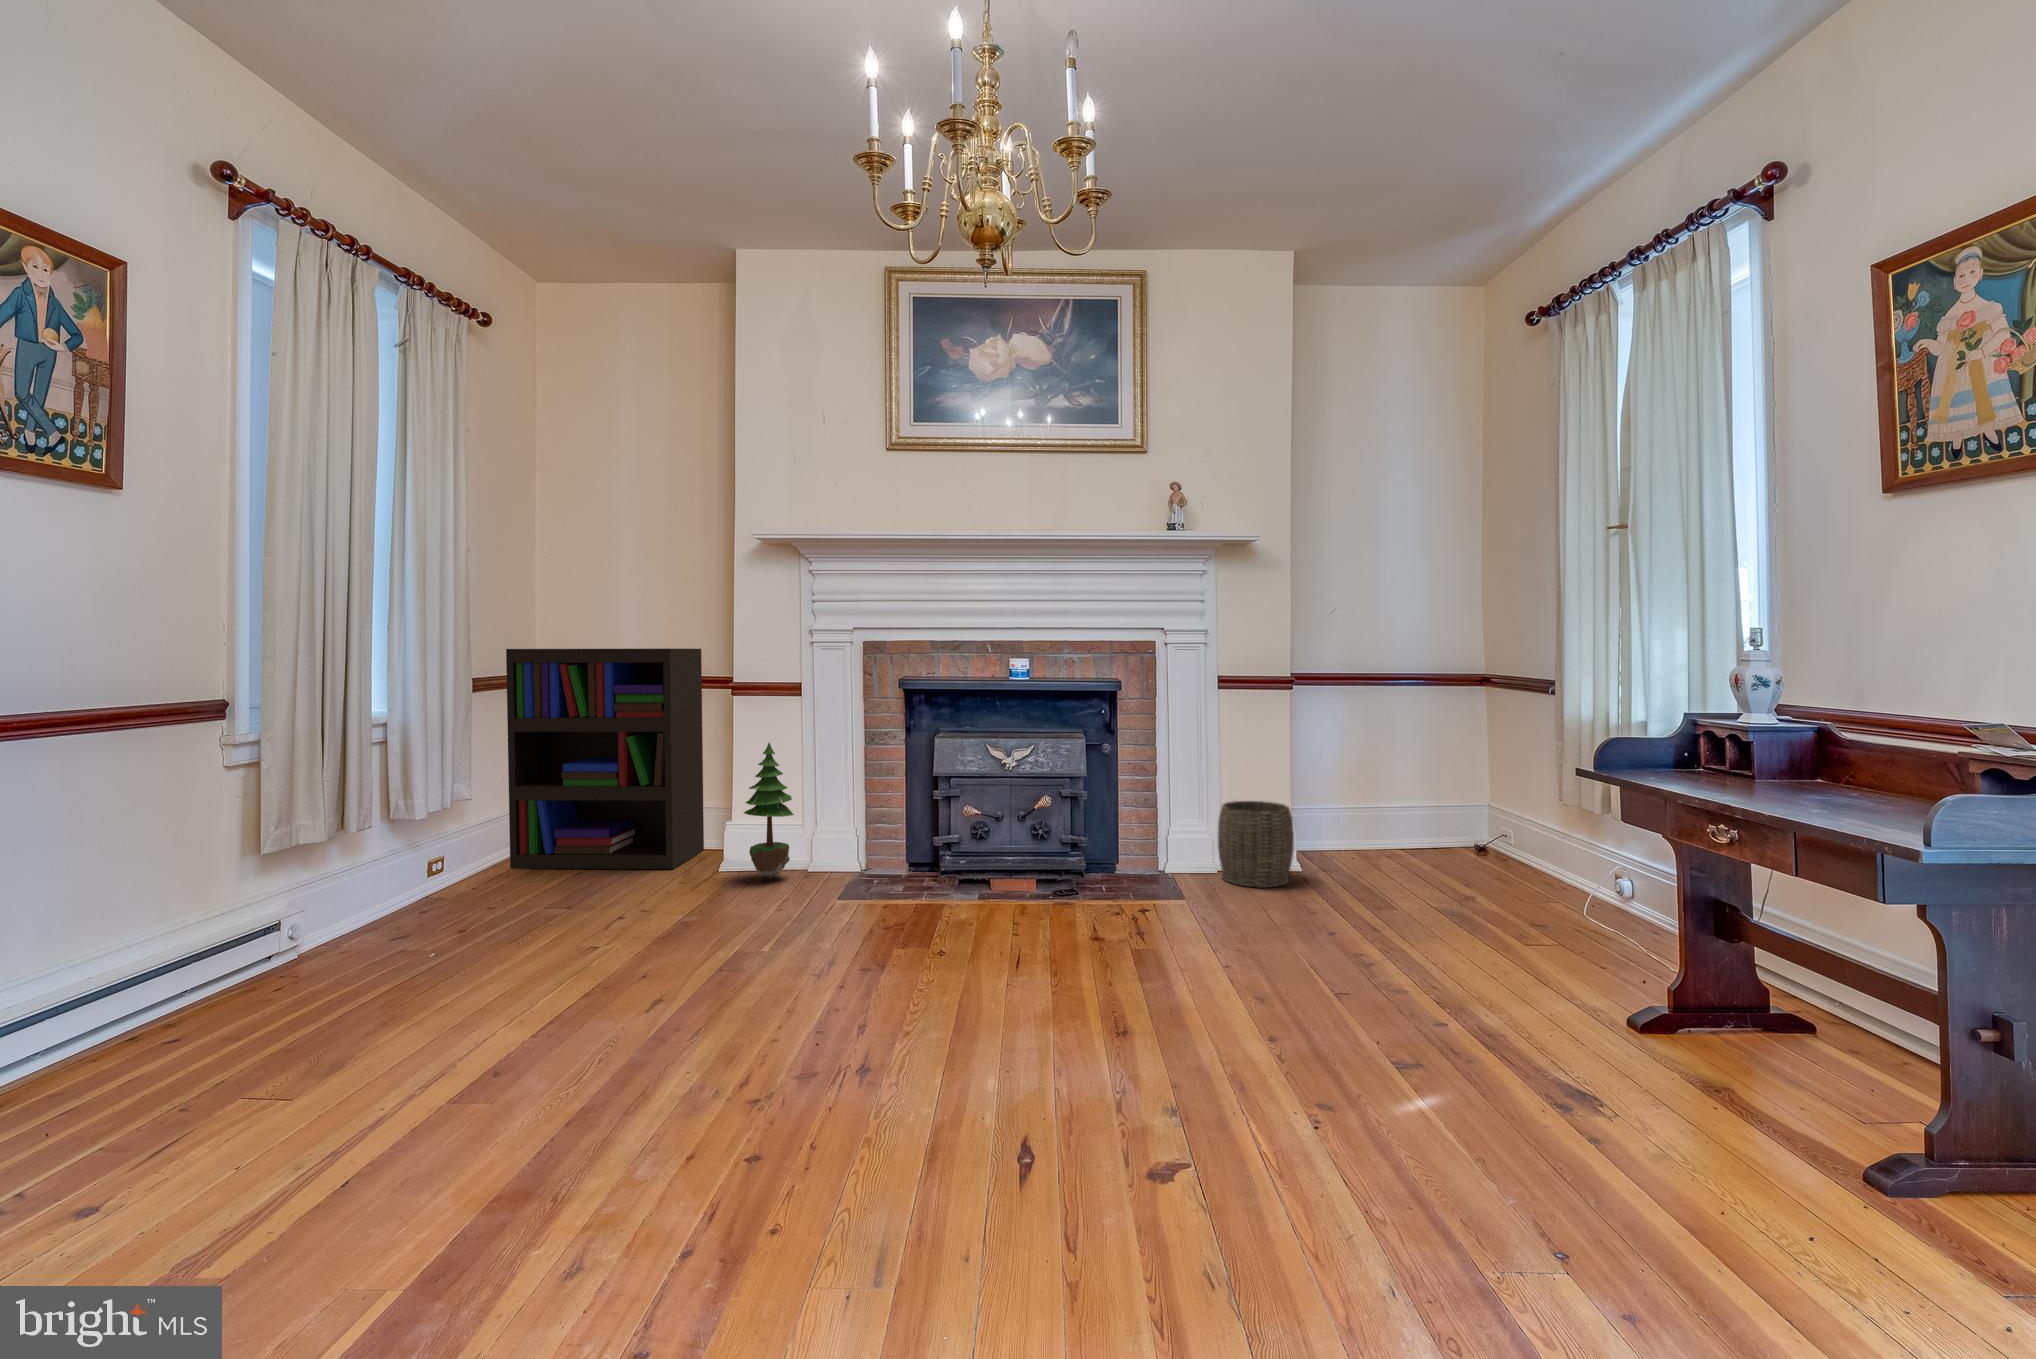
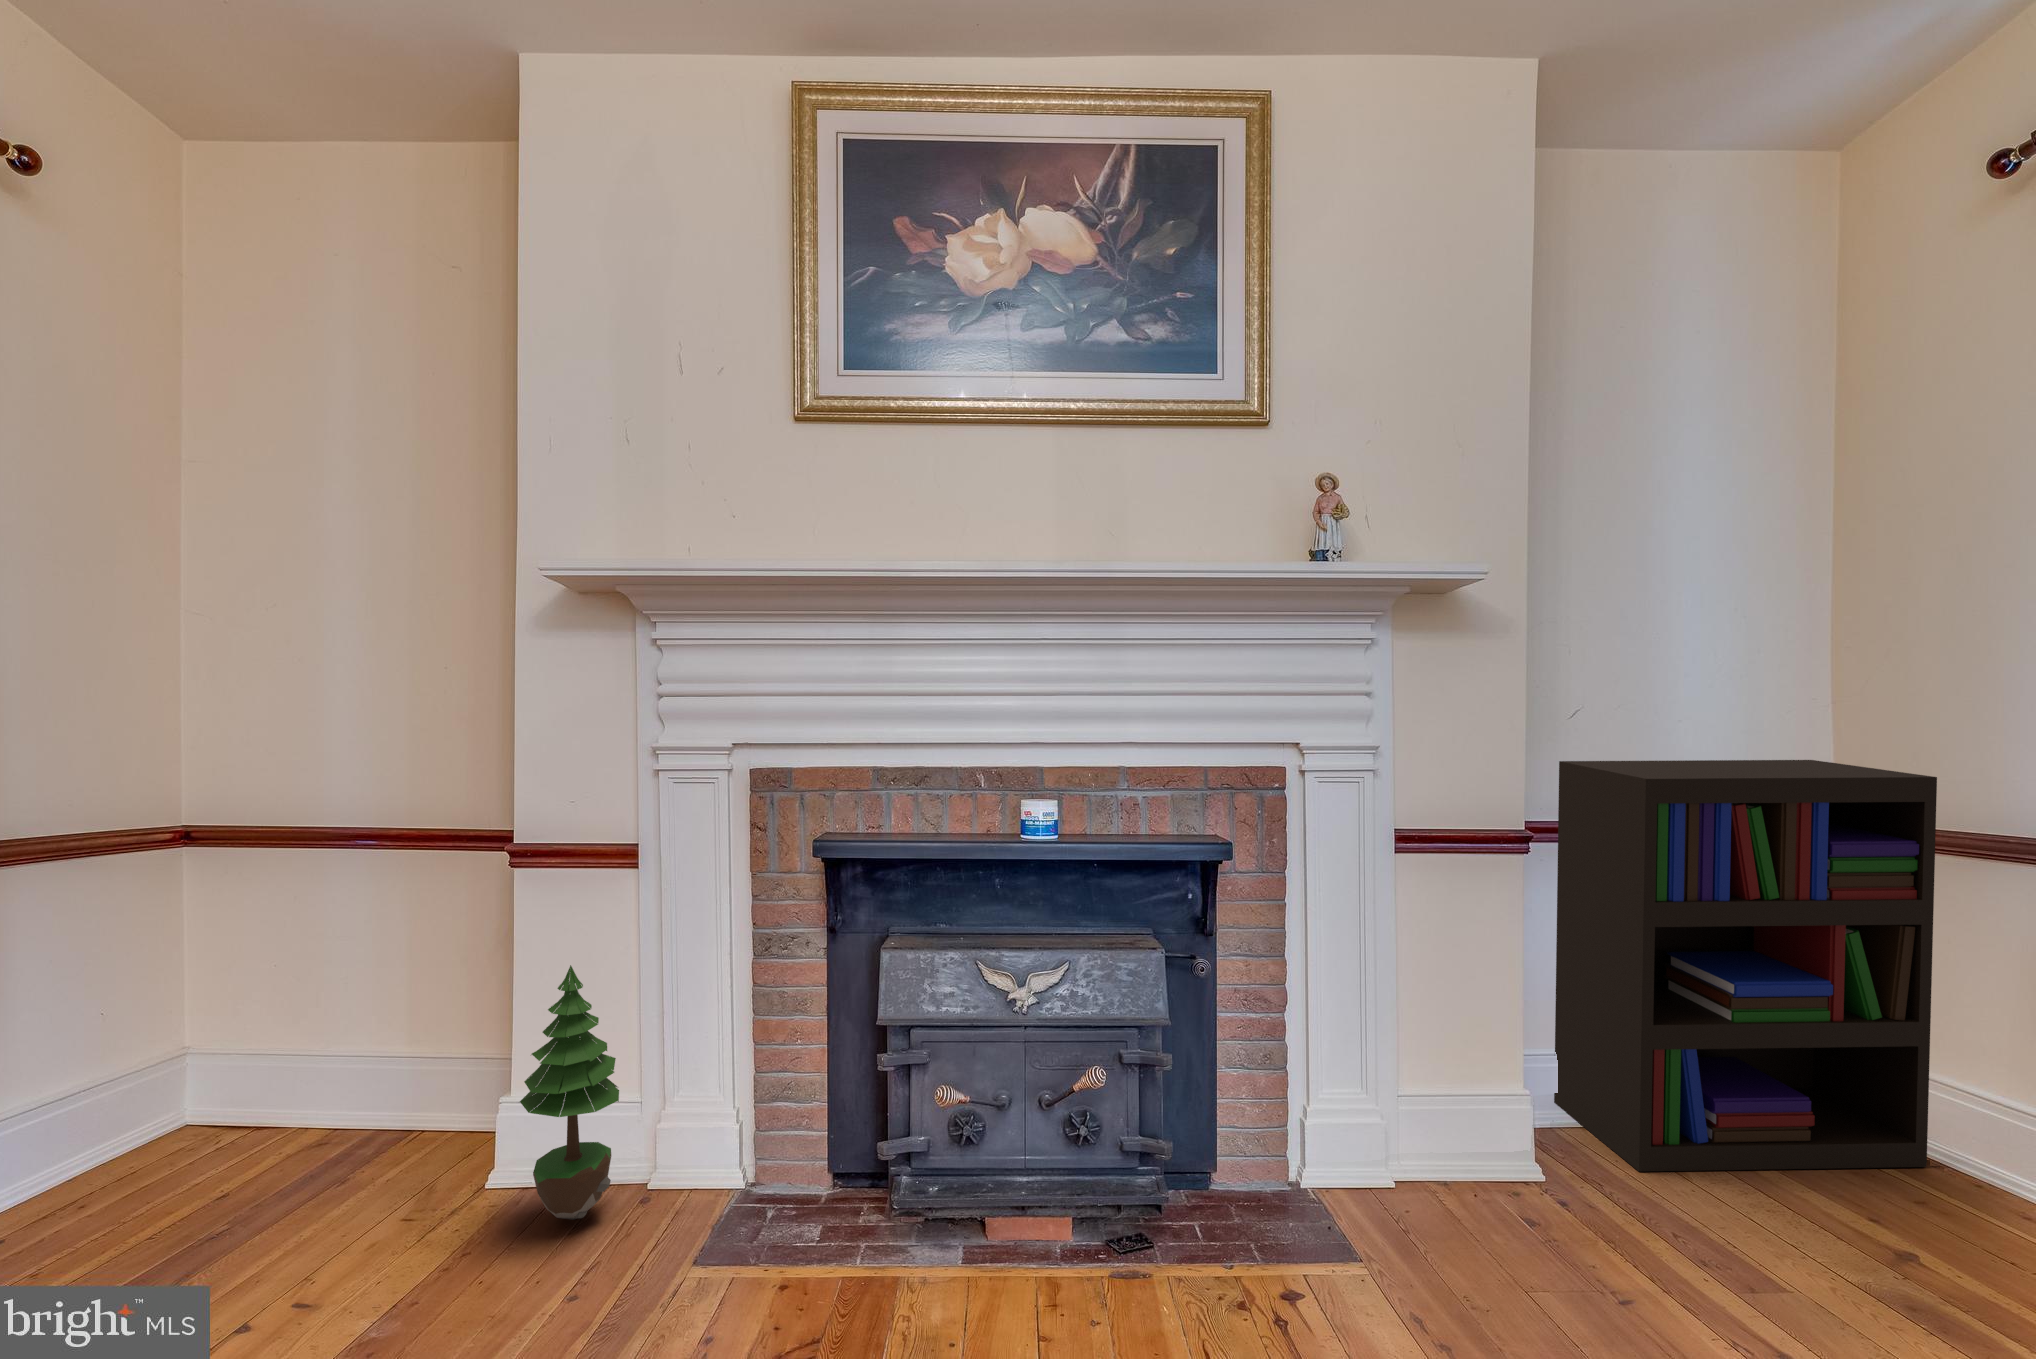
bookshelf: present [506,649,704,869] -> present [1554,760,1937,1172]
woven basket: present [1218,801,1294,887] -> none [1405,1058,1557,1255]

